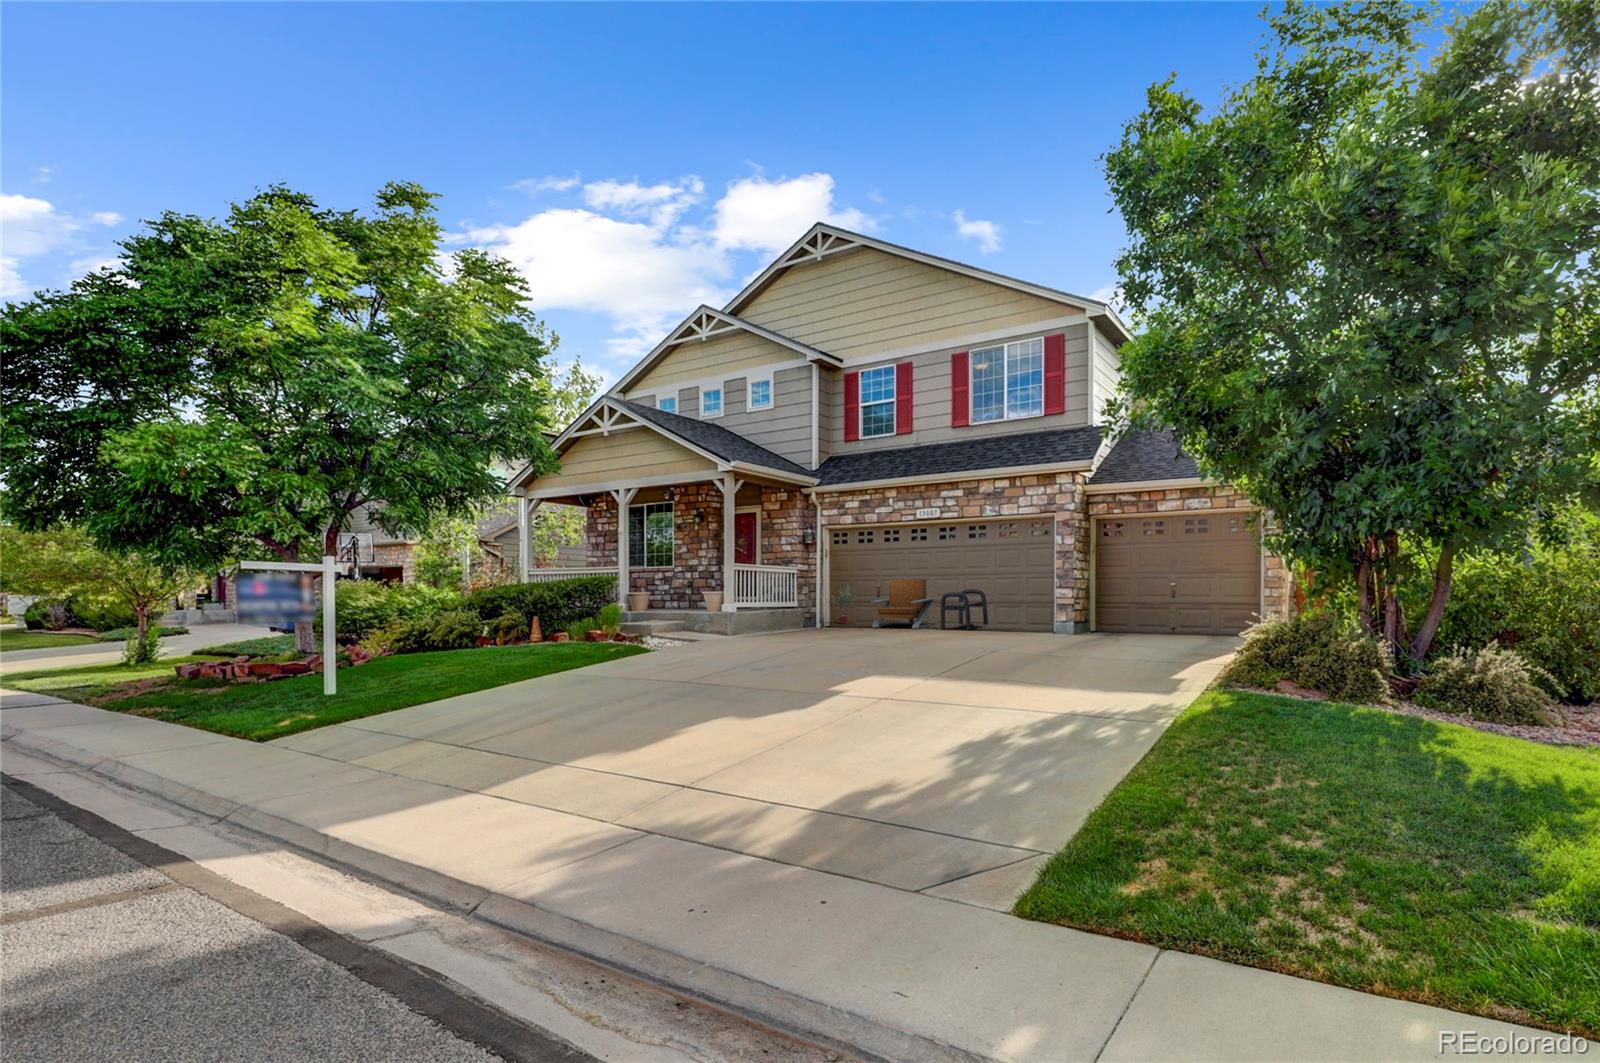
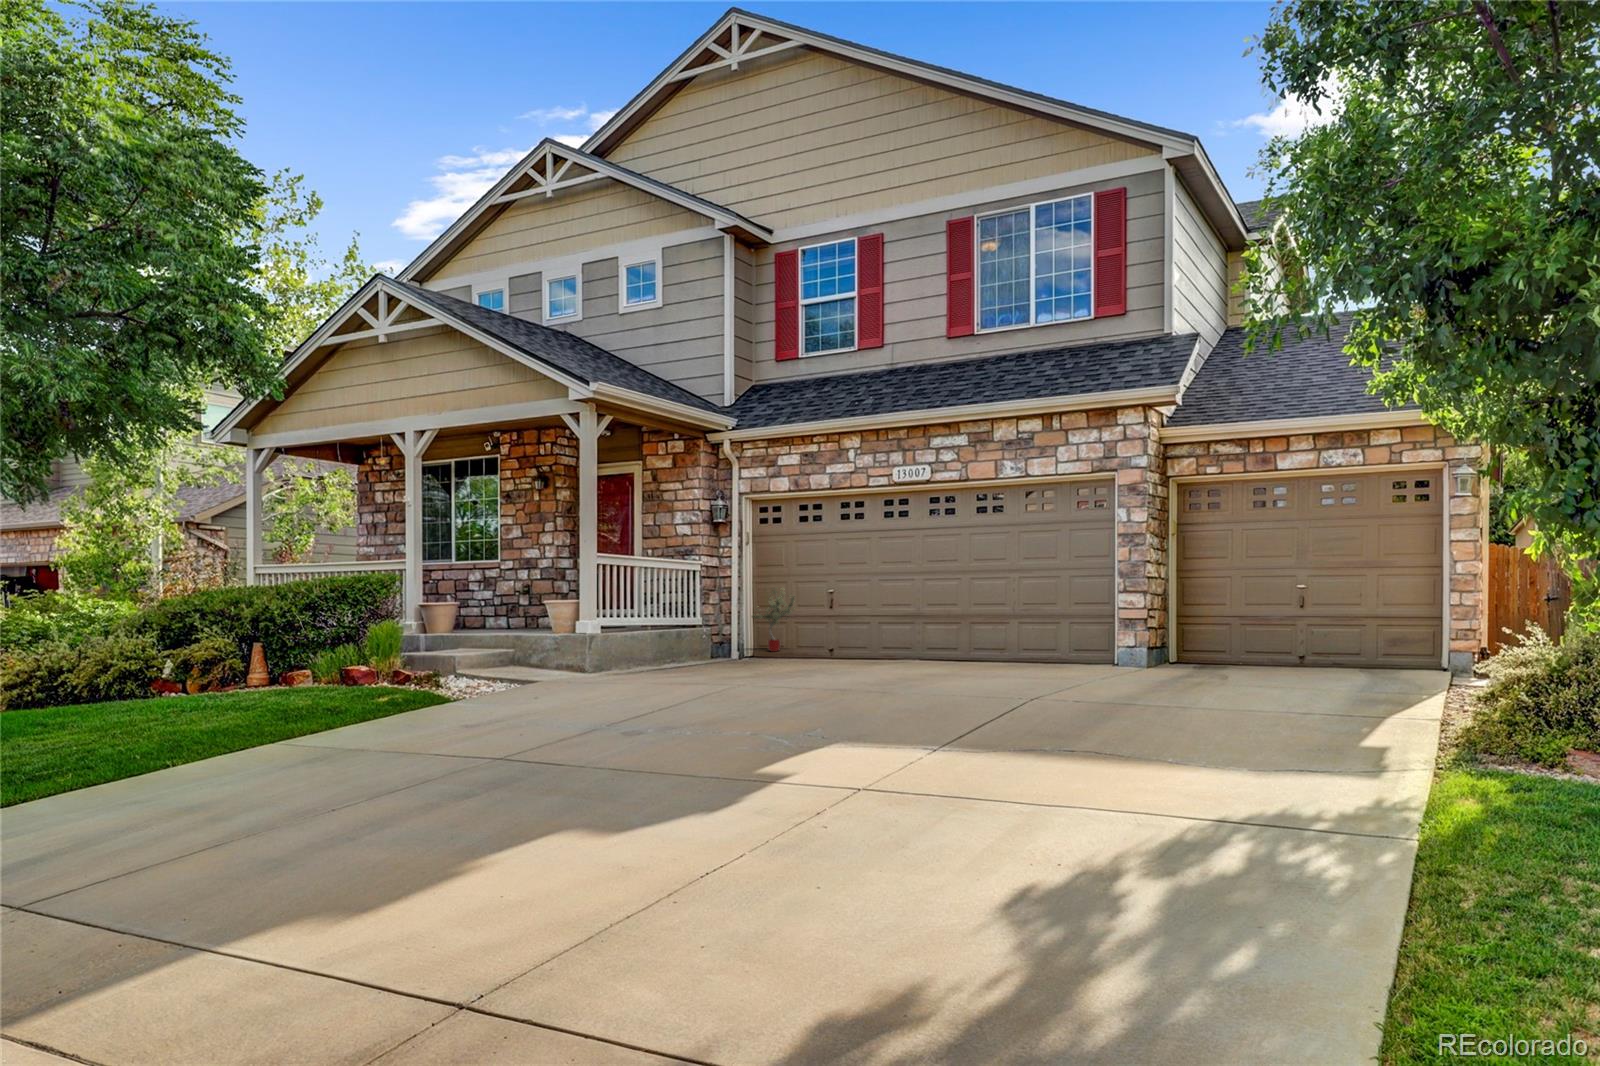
lounge chair: present [871,579,935,629] -> none [820,579,922,658]
bench: present [941,589,988,630] -> none [933,595,1008,659]

